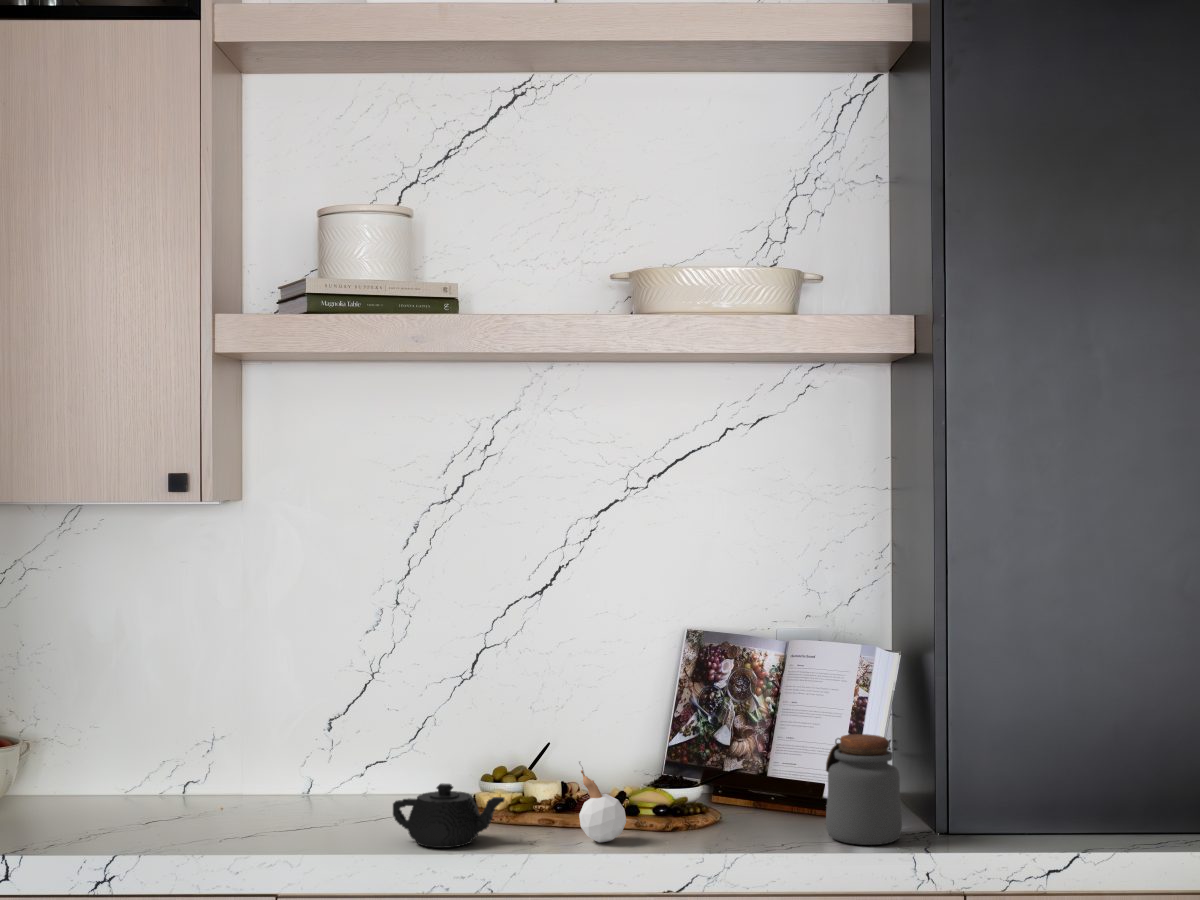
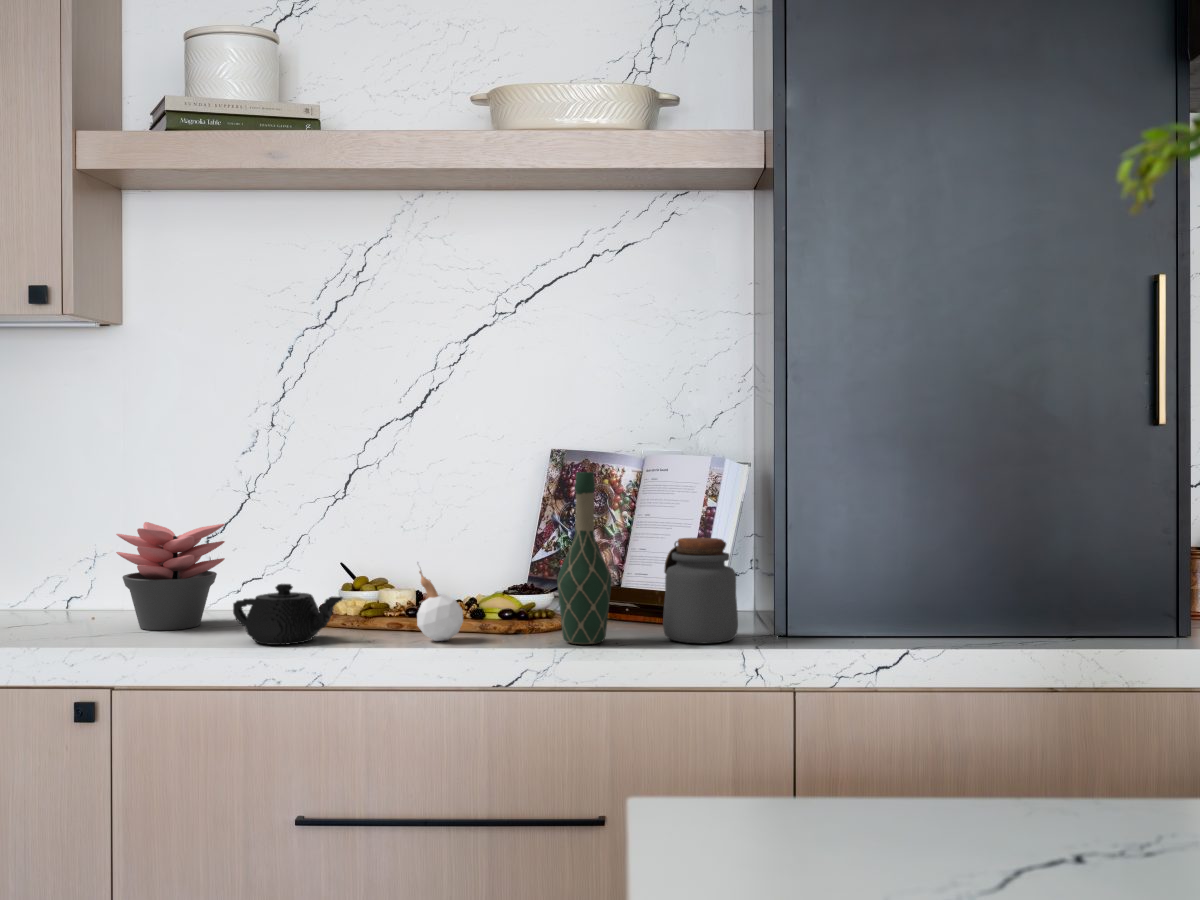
wine bottle: none [722,671,776,846] -> present [557,472,612,644]
succulent plant: none [257,711,363,828] -> present [116,522,225,630]

